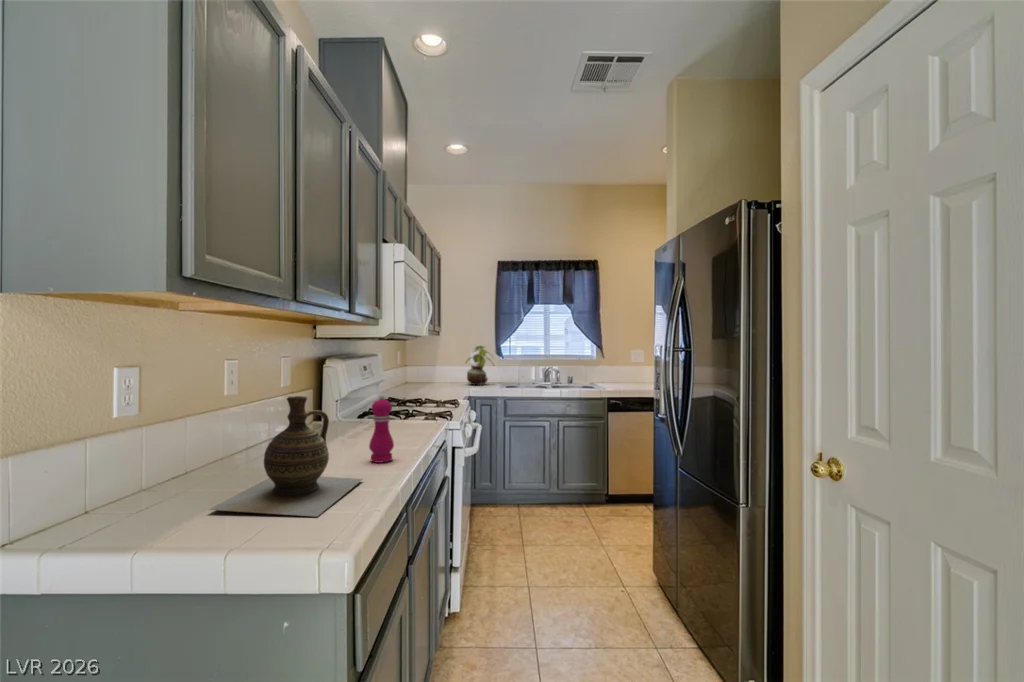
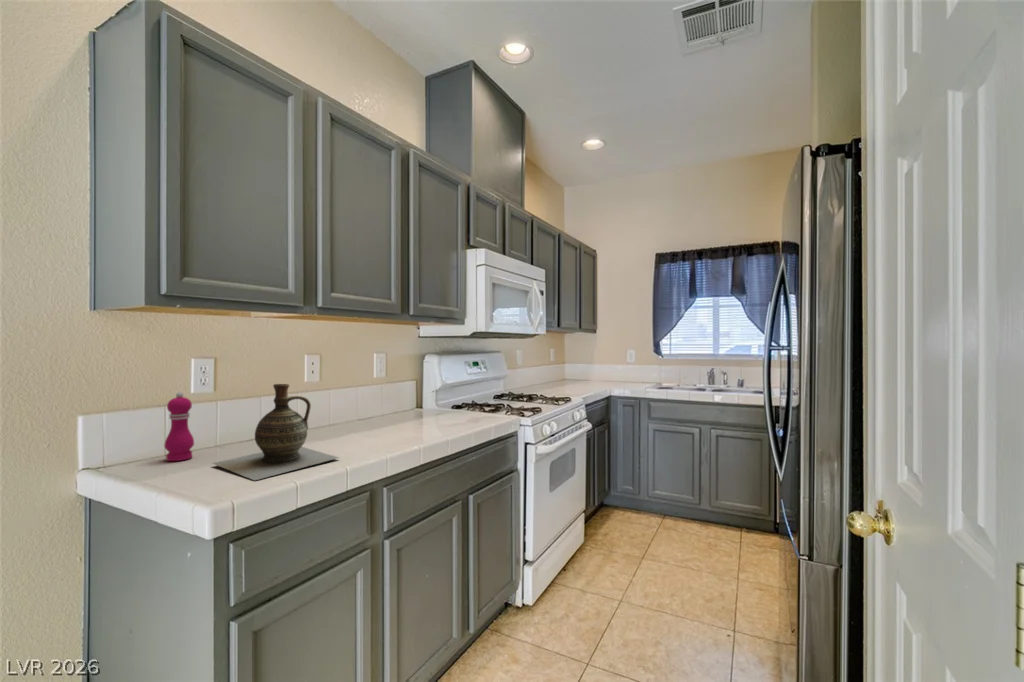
potted plant: present [466,346,494,385] -> none [618,343,648,385]
pepper mill: present [369,395,394,463] -> present [165,392,194,461]

